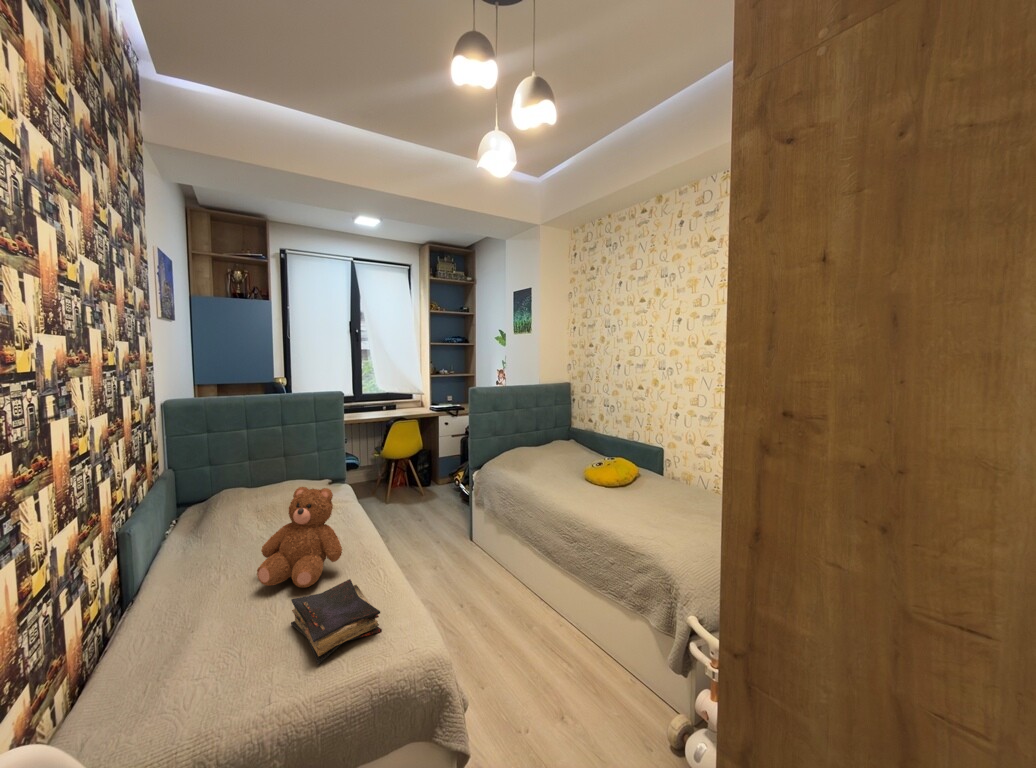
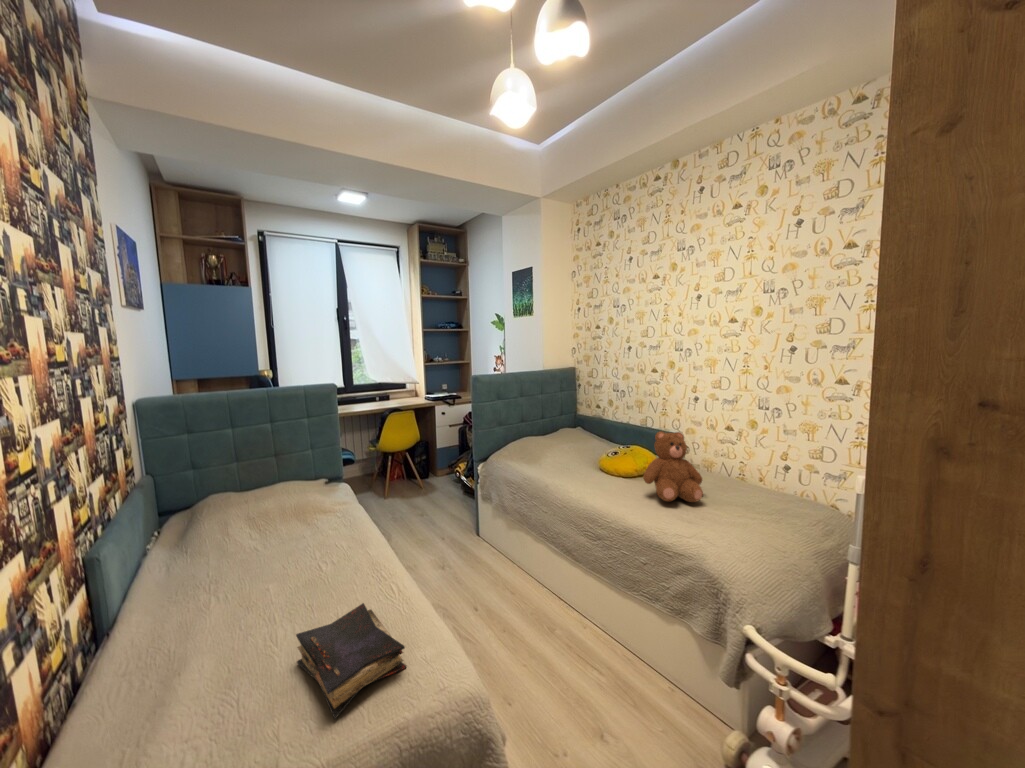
teddy bear: present [257,487,342,587] -> present [643,431,703,502]

